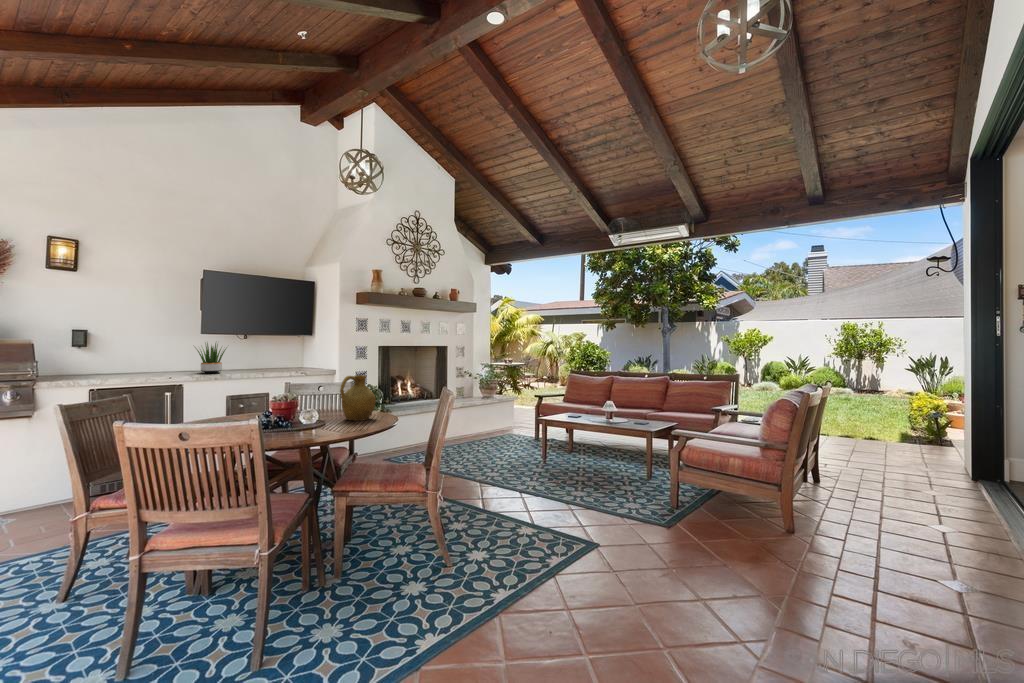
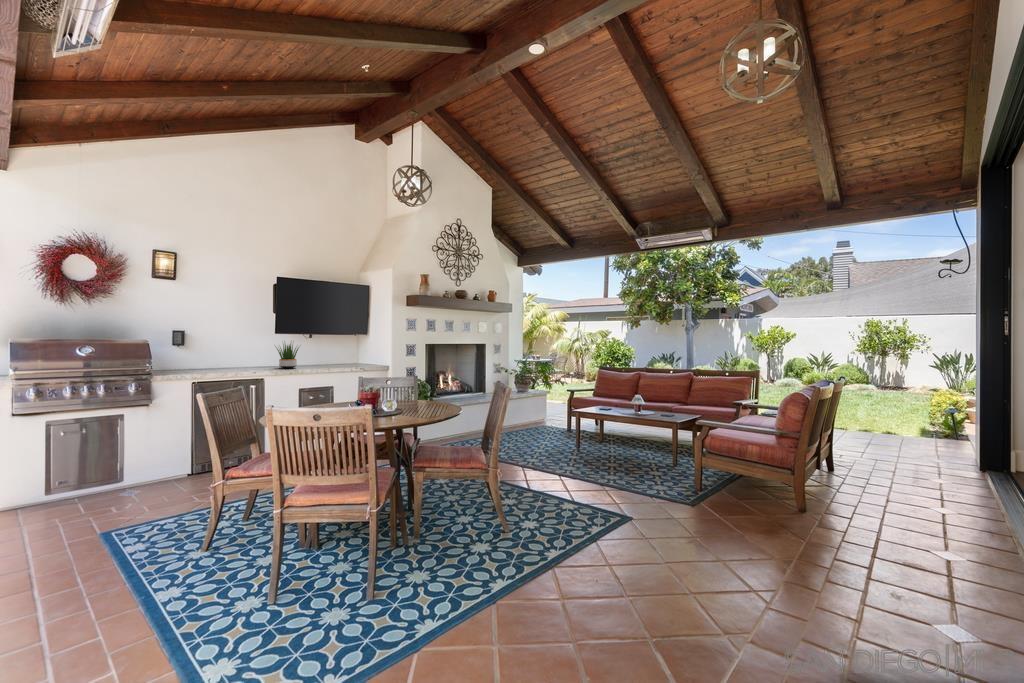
pitcher: present [340,375,376,421] -> none [410,371,439,410]

